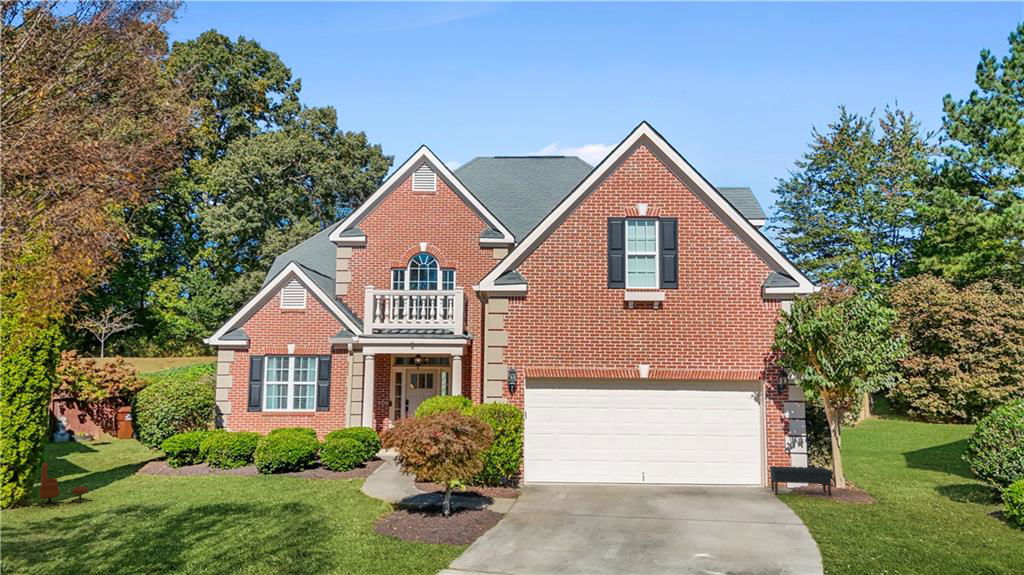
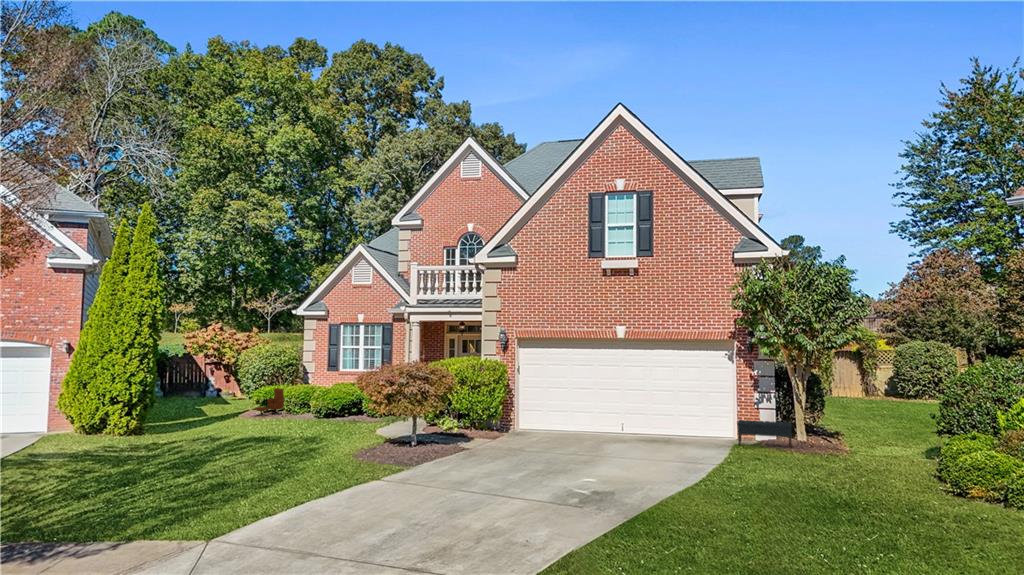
lounge chair: present [34,463,92,507] -> present [255,388,284,416]

